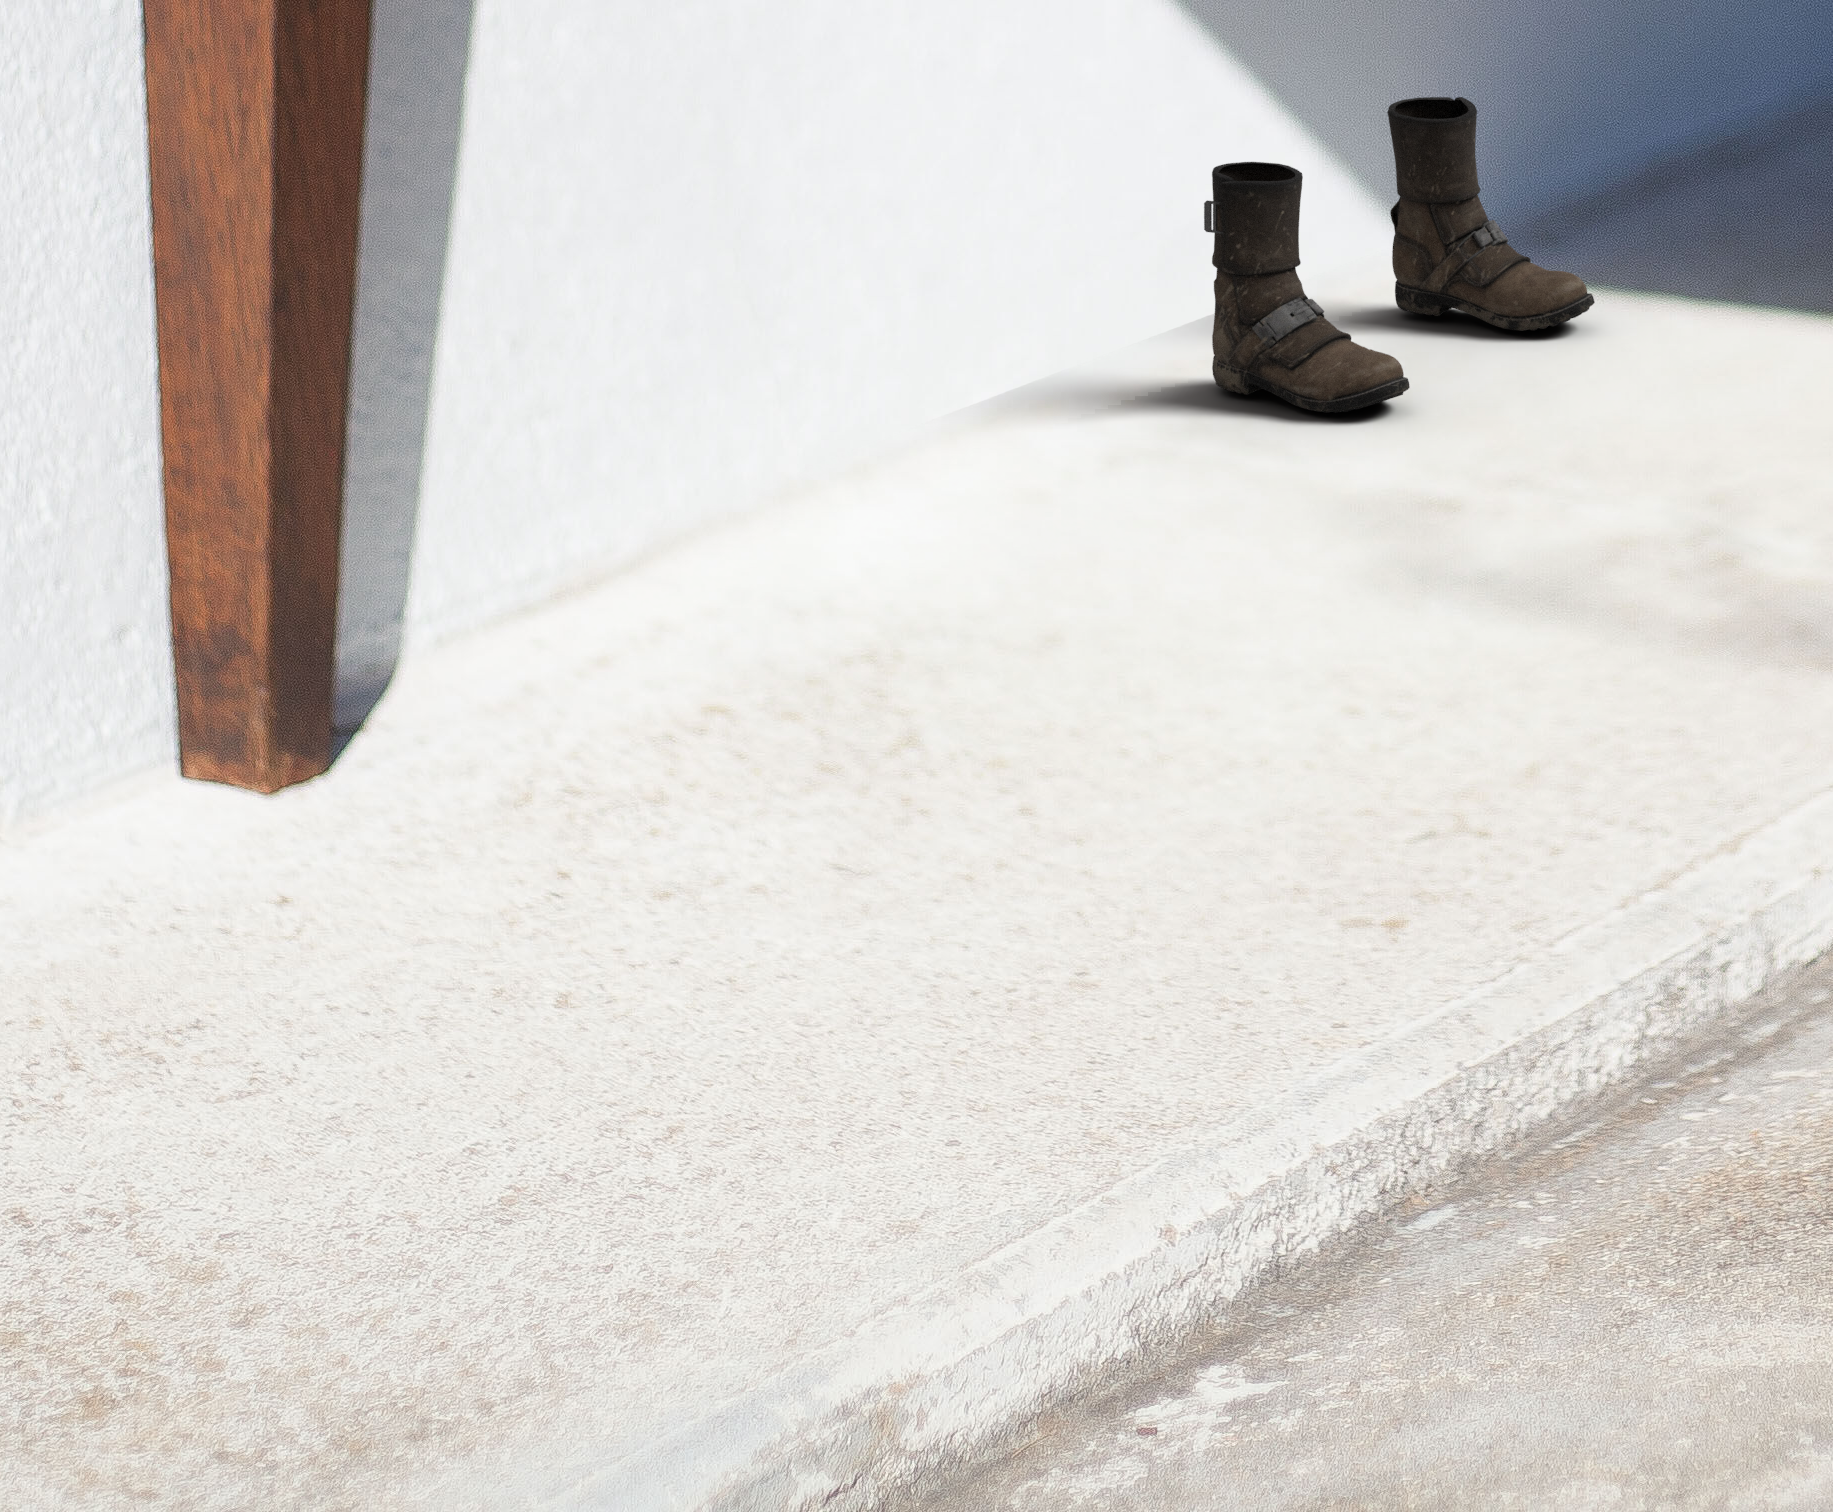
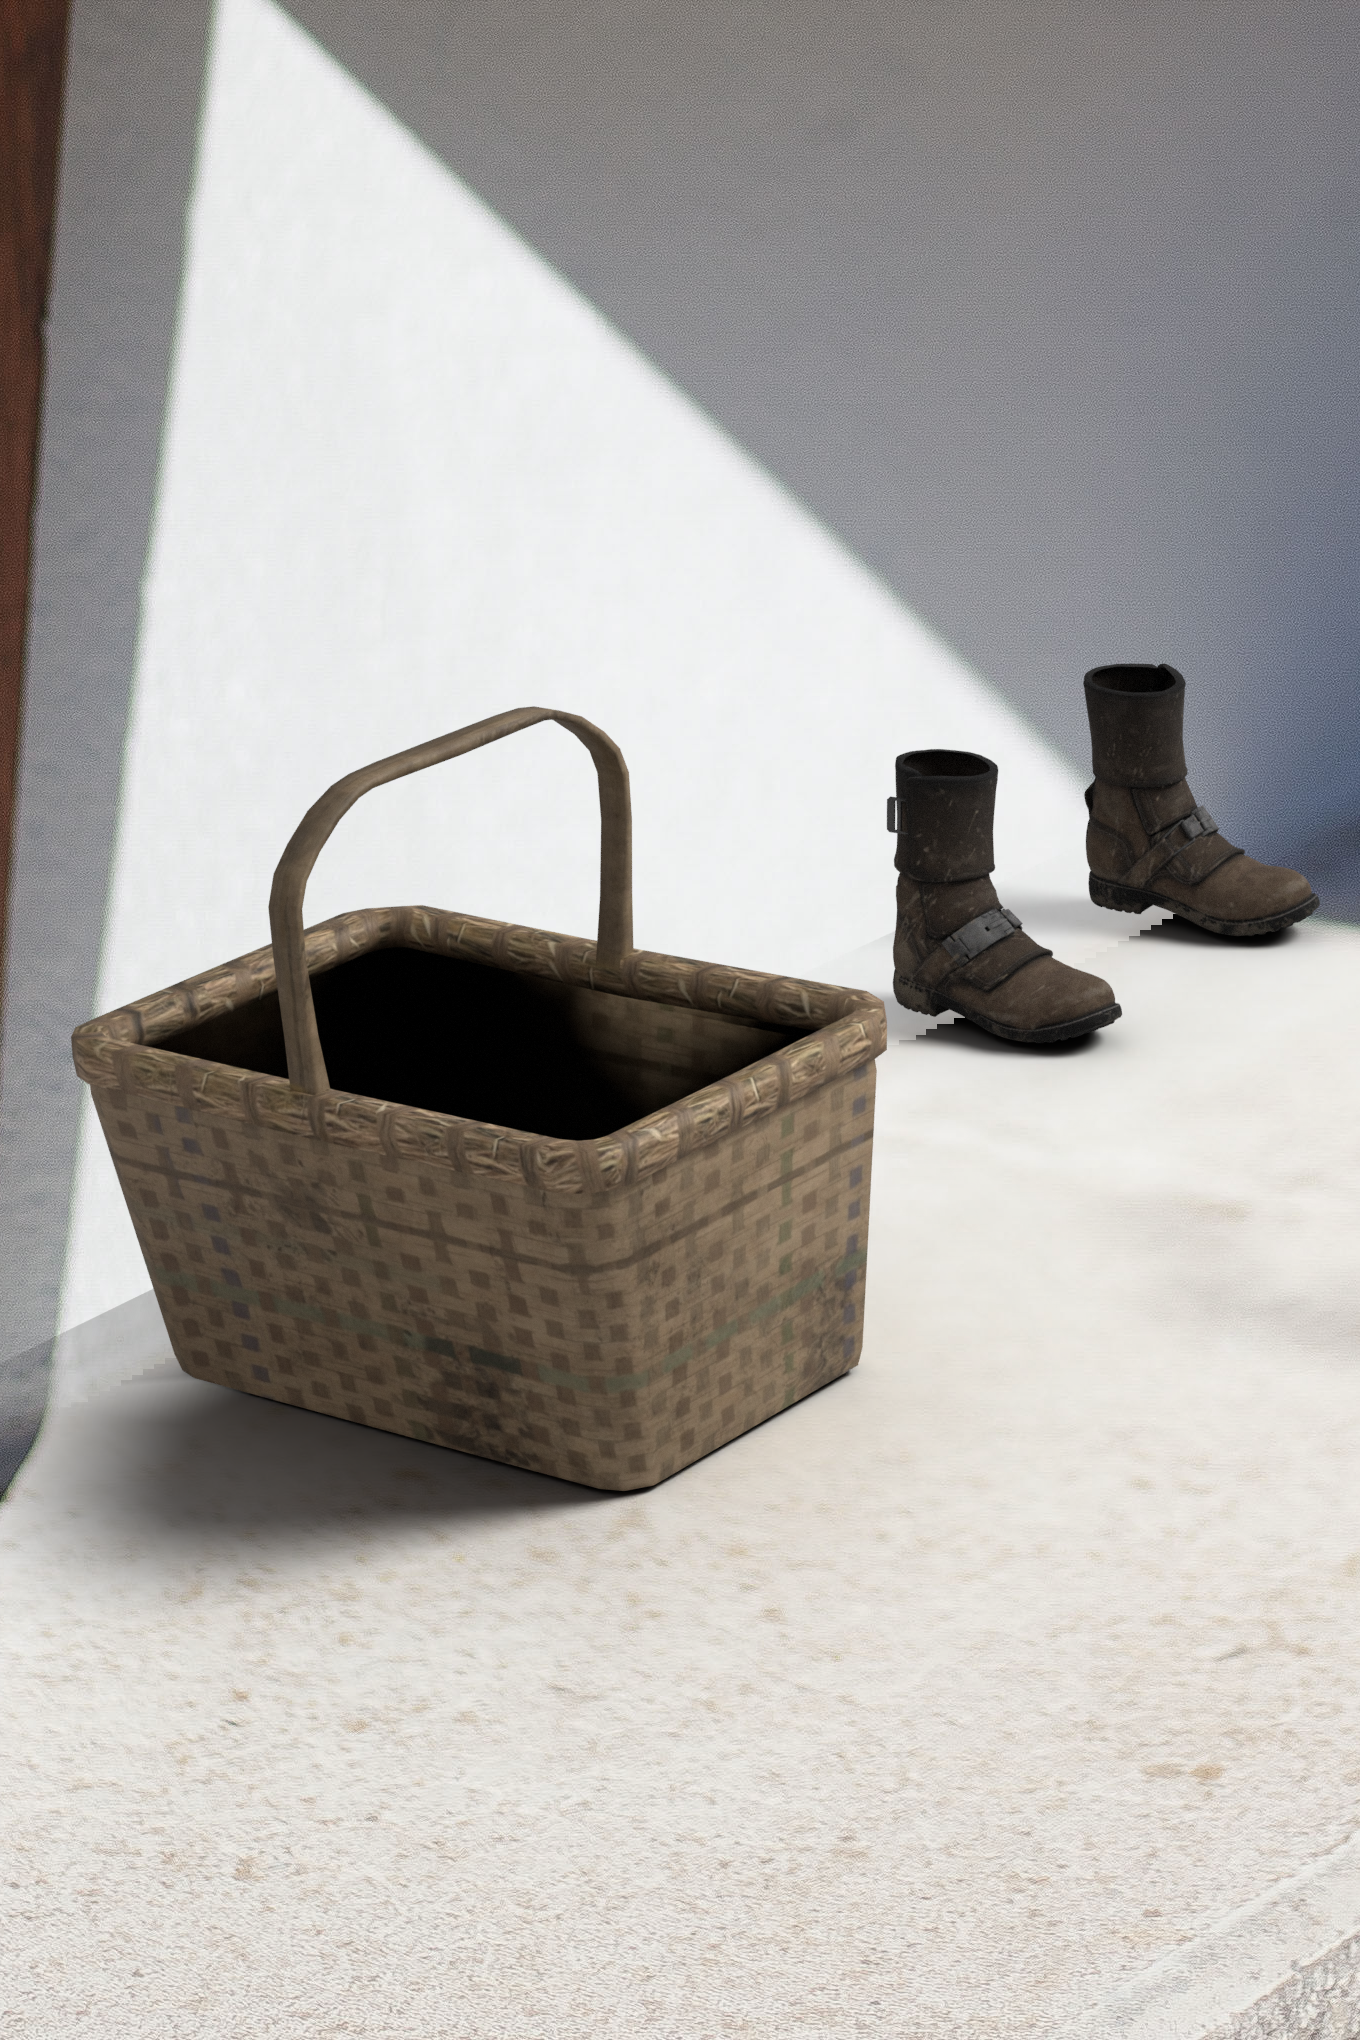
basket: none [443,80,1165,749] -> present [71,706,887,1491]

